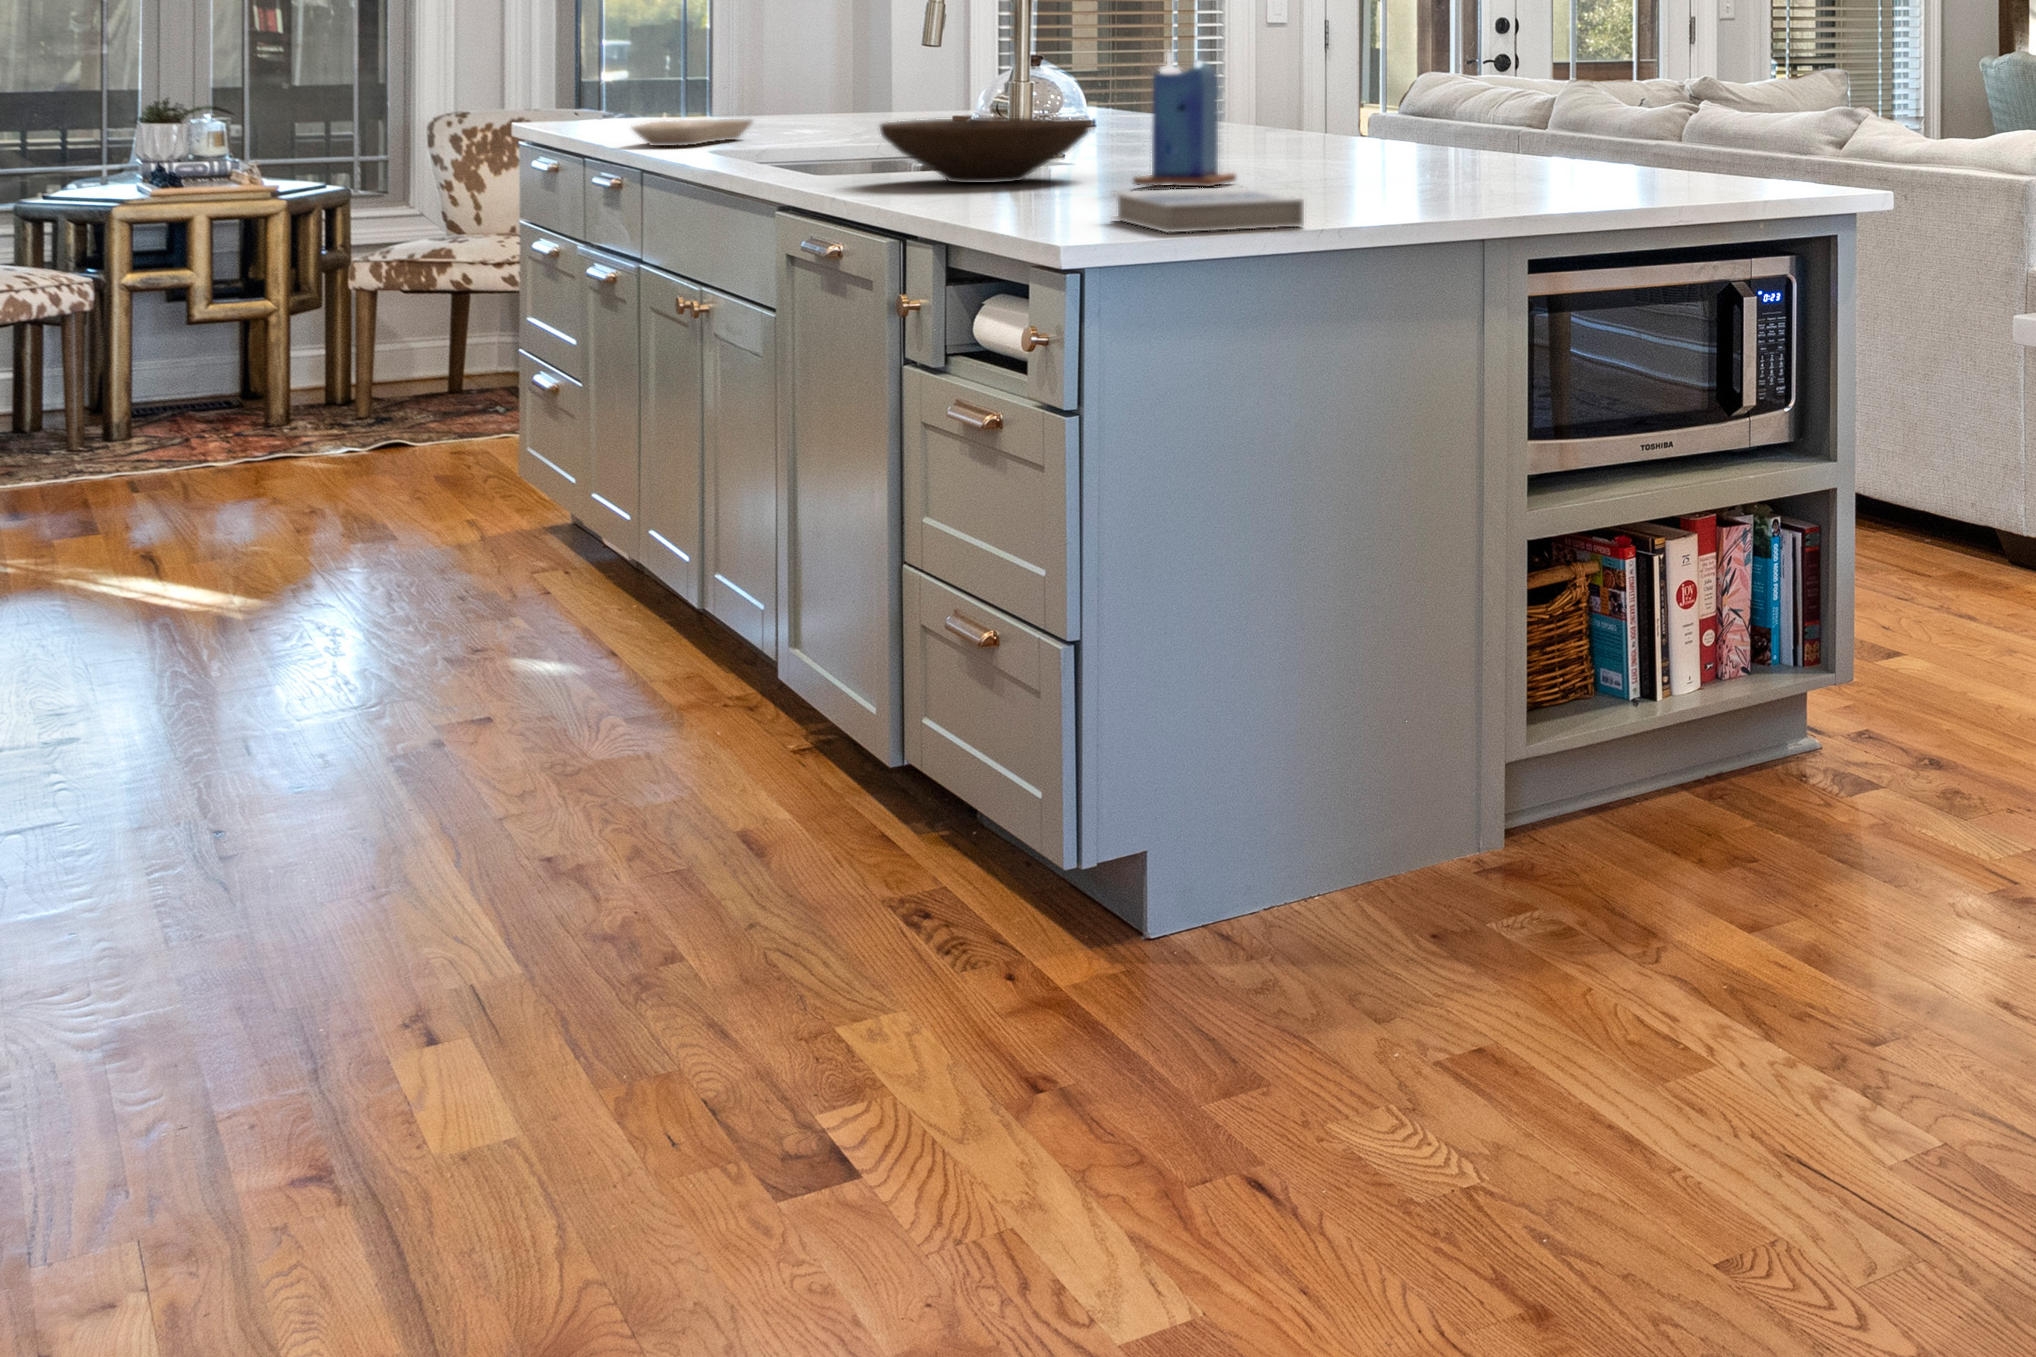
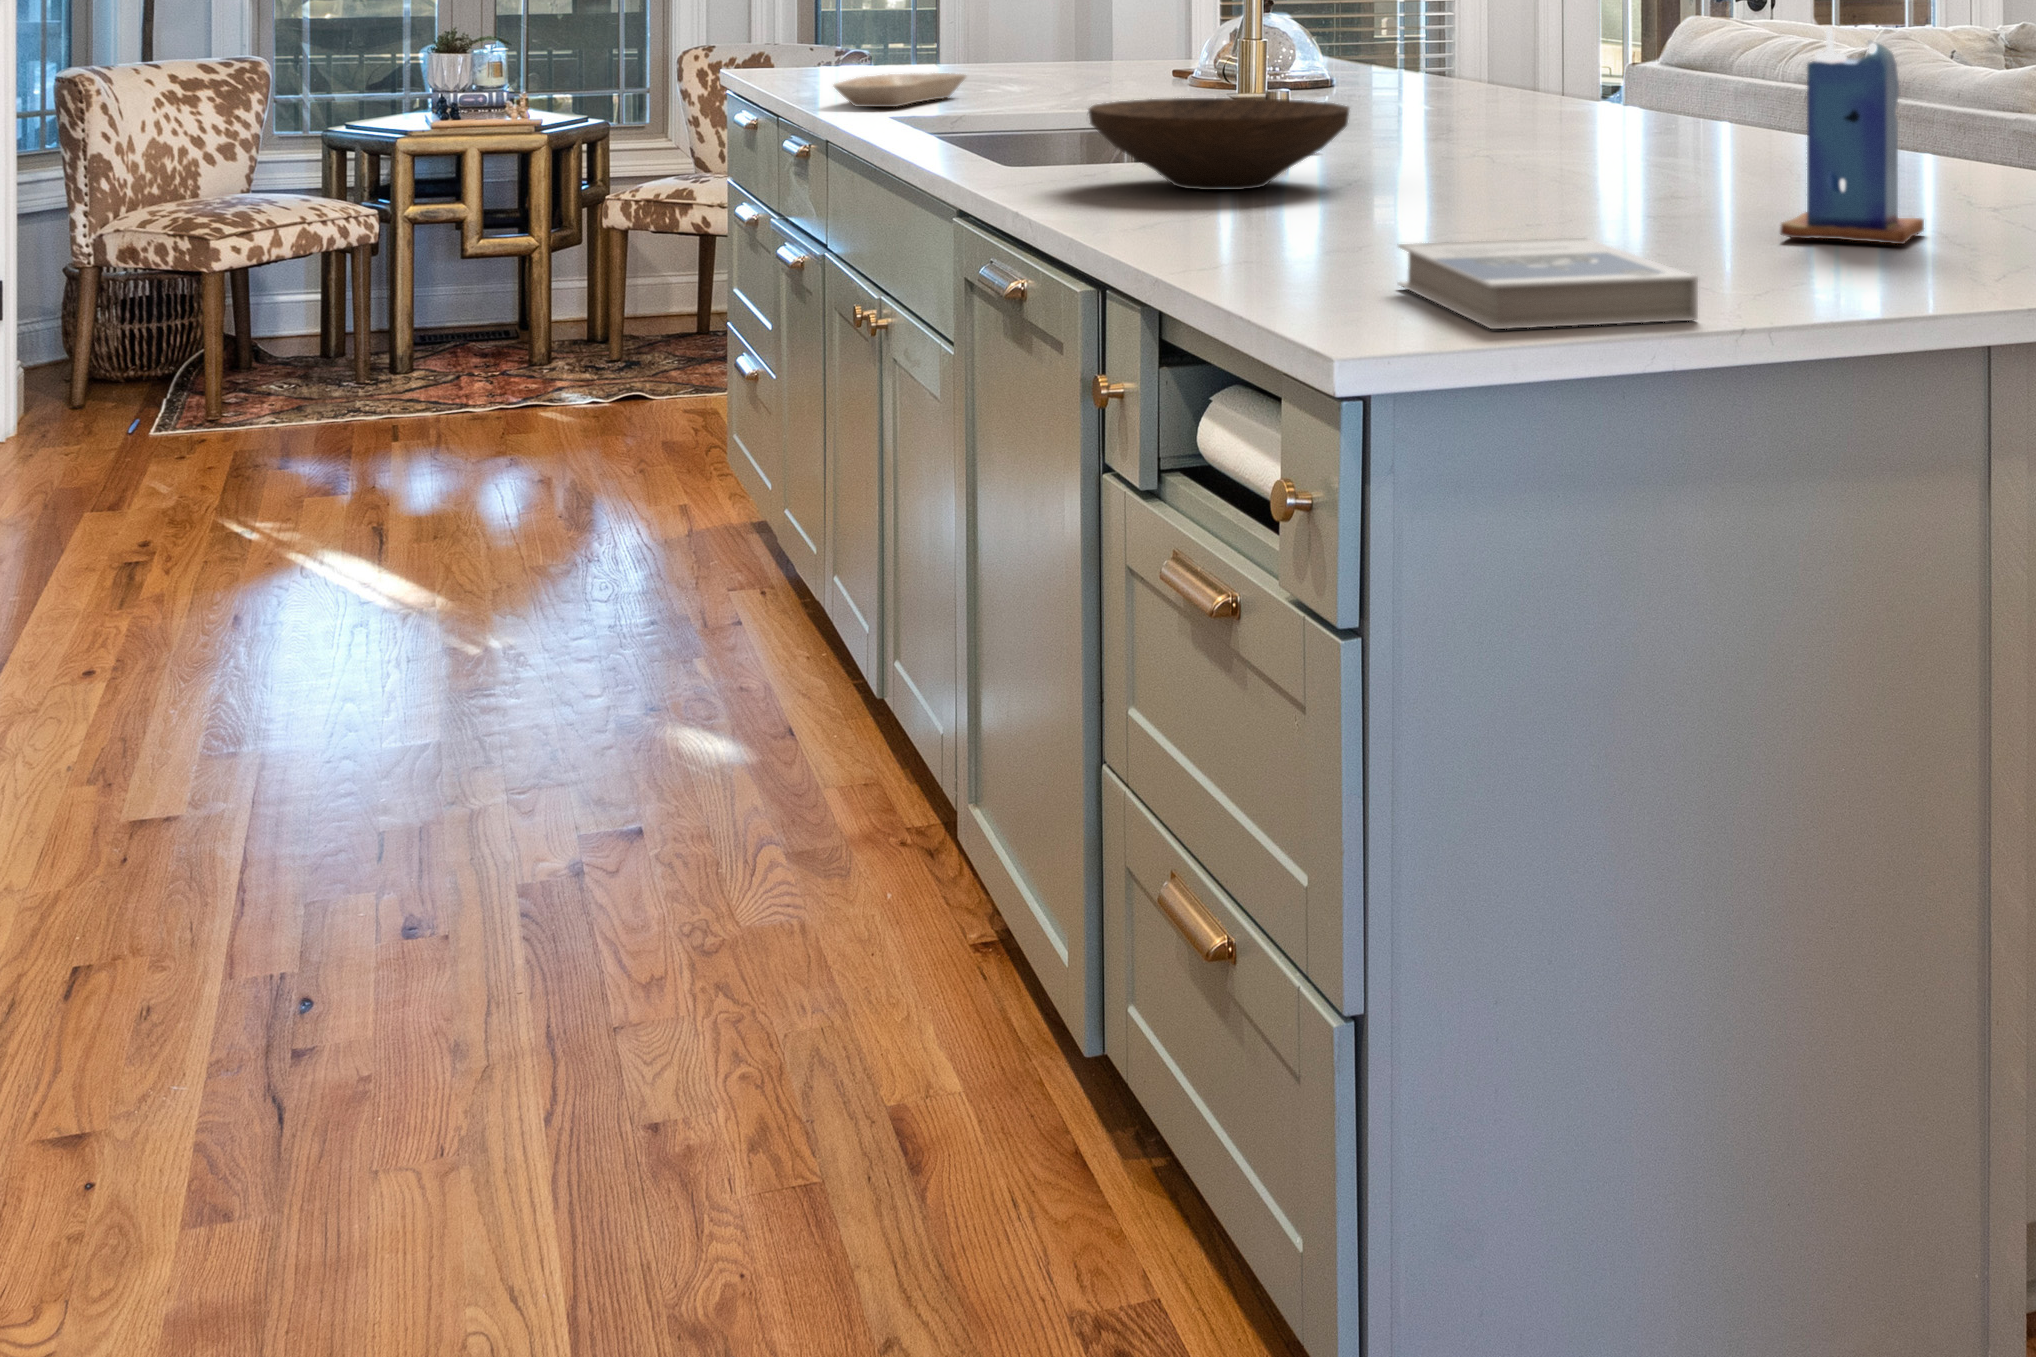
candle: present [1133,53,1236,186] -> present [1780,27,1924,244]

